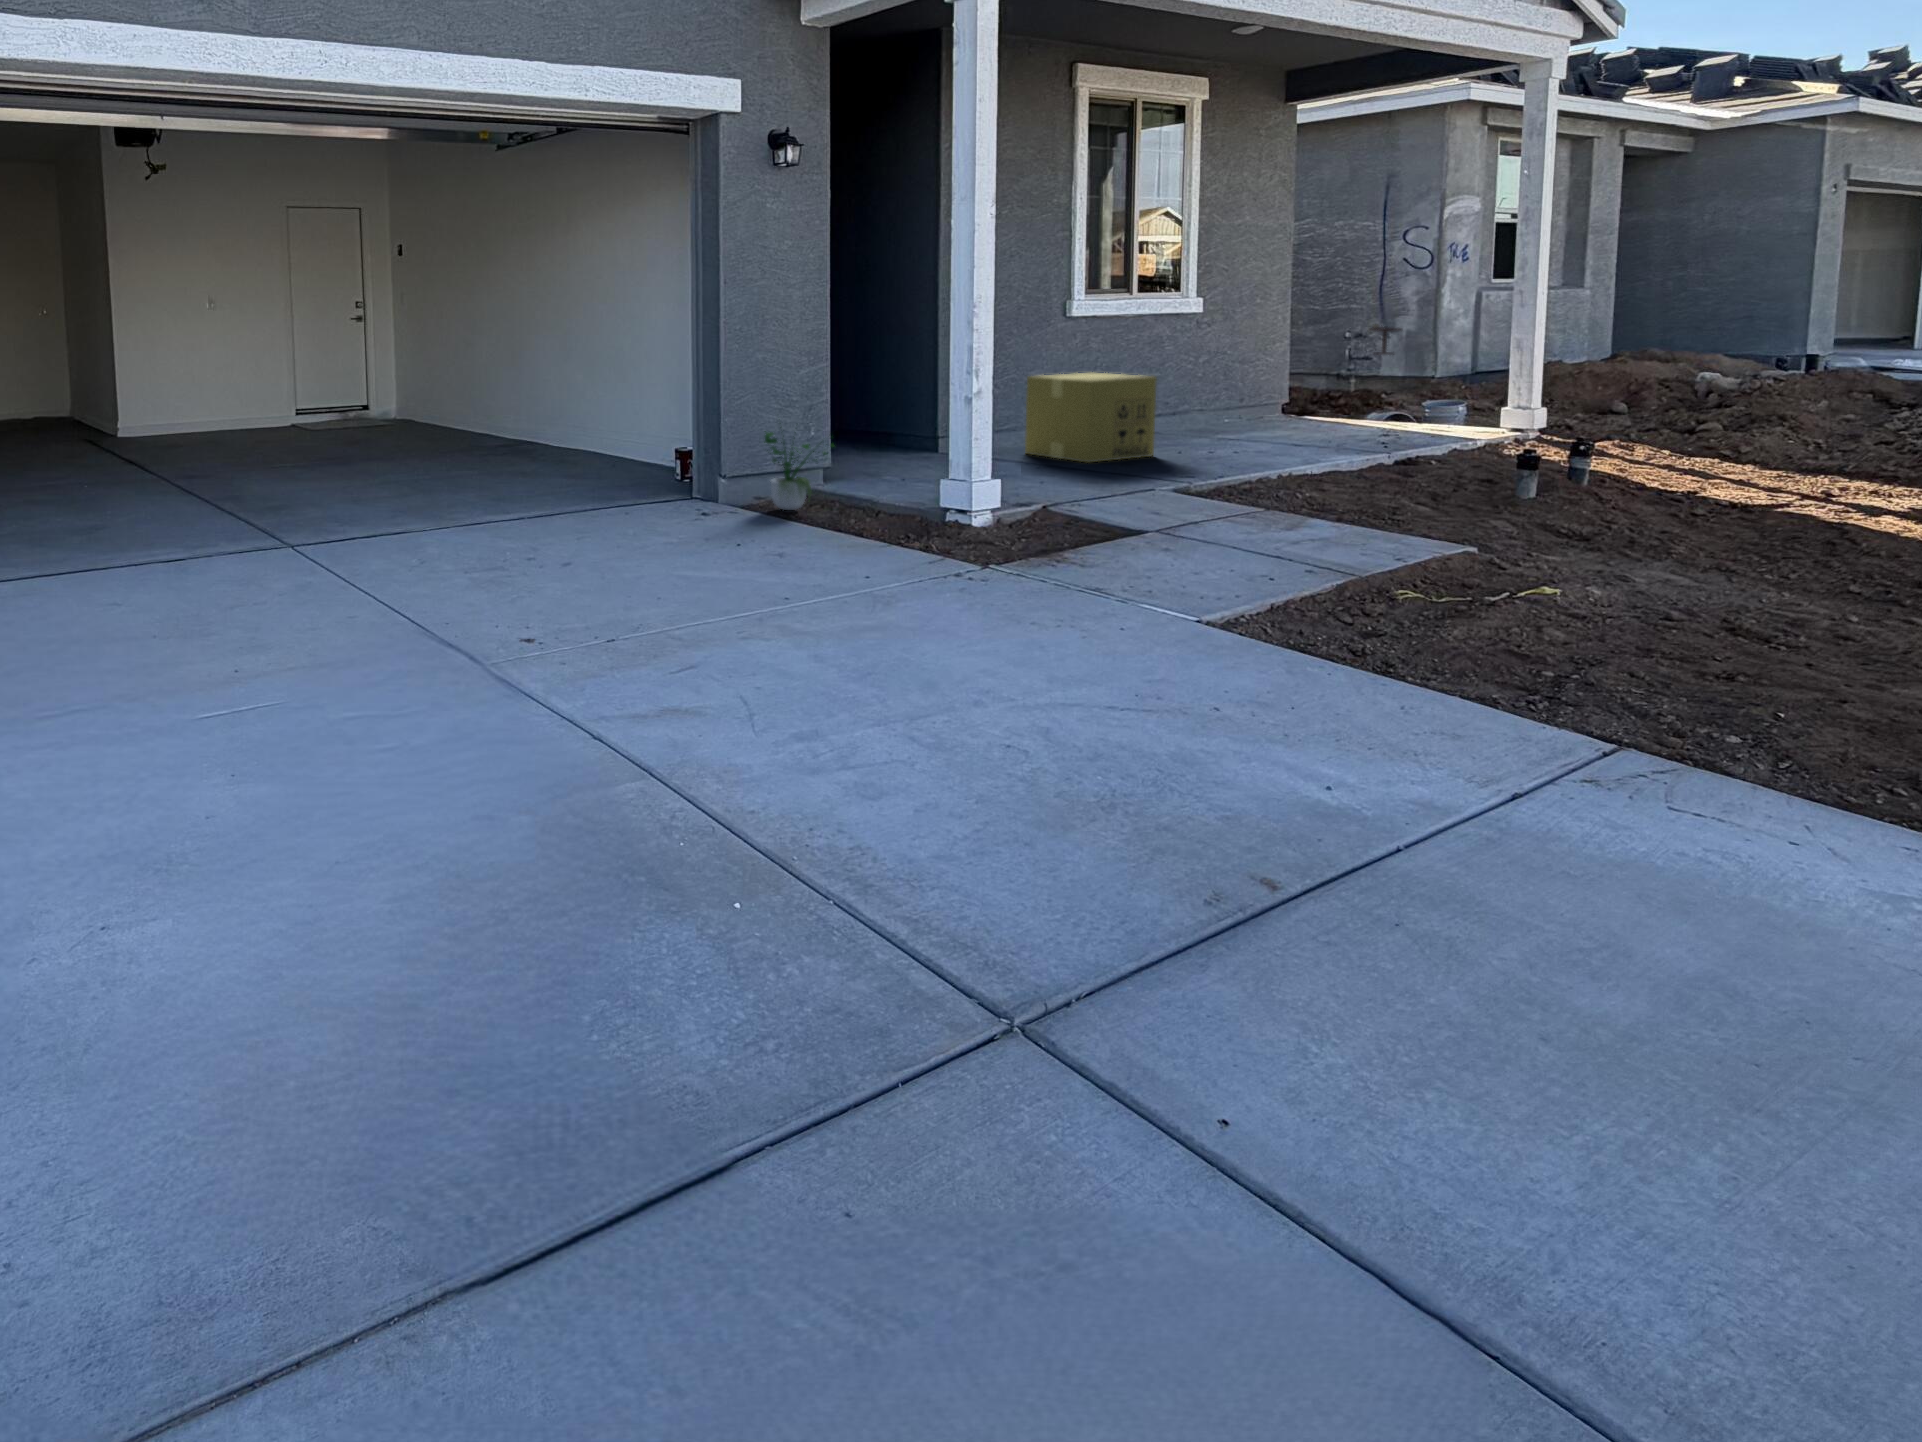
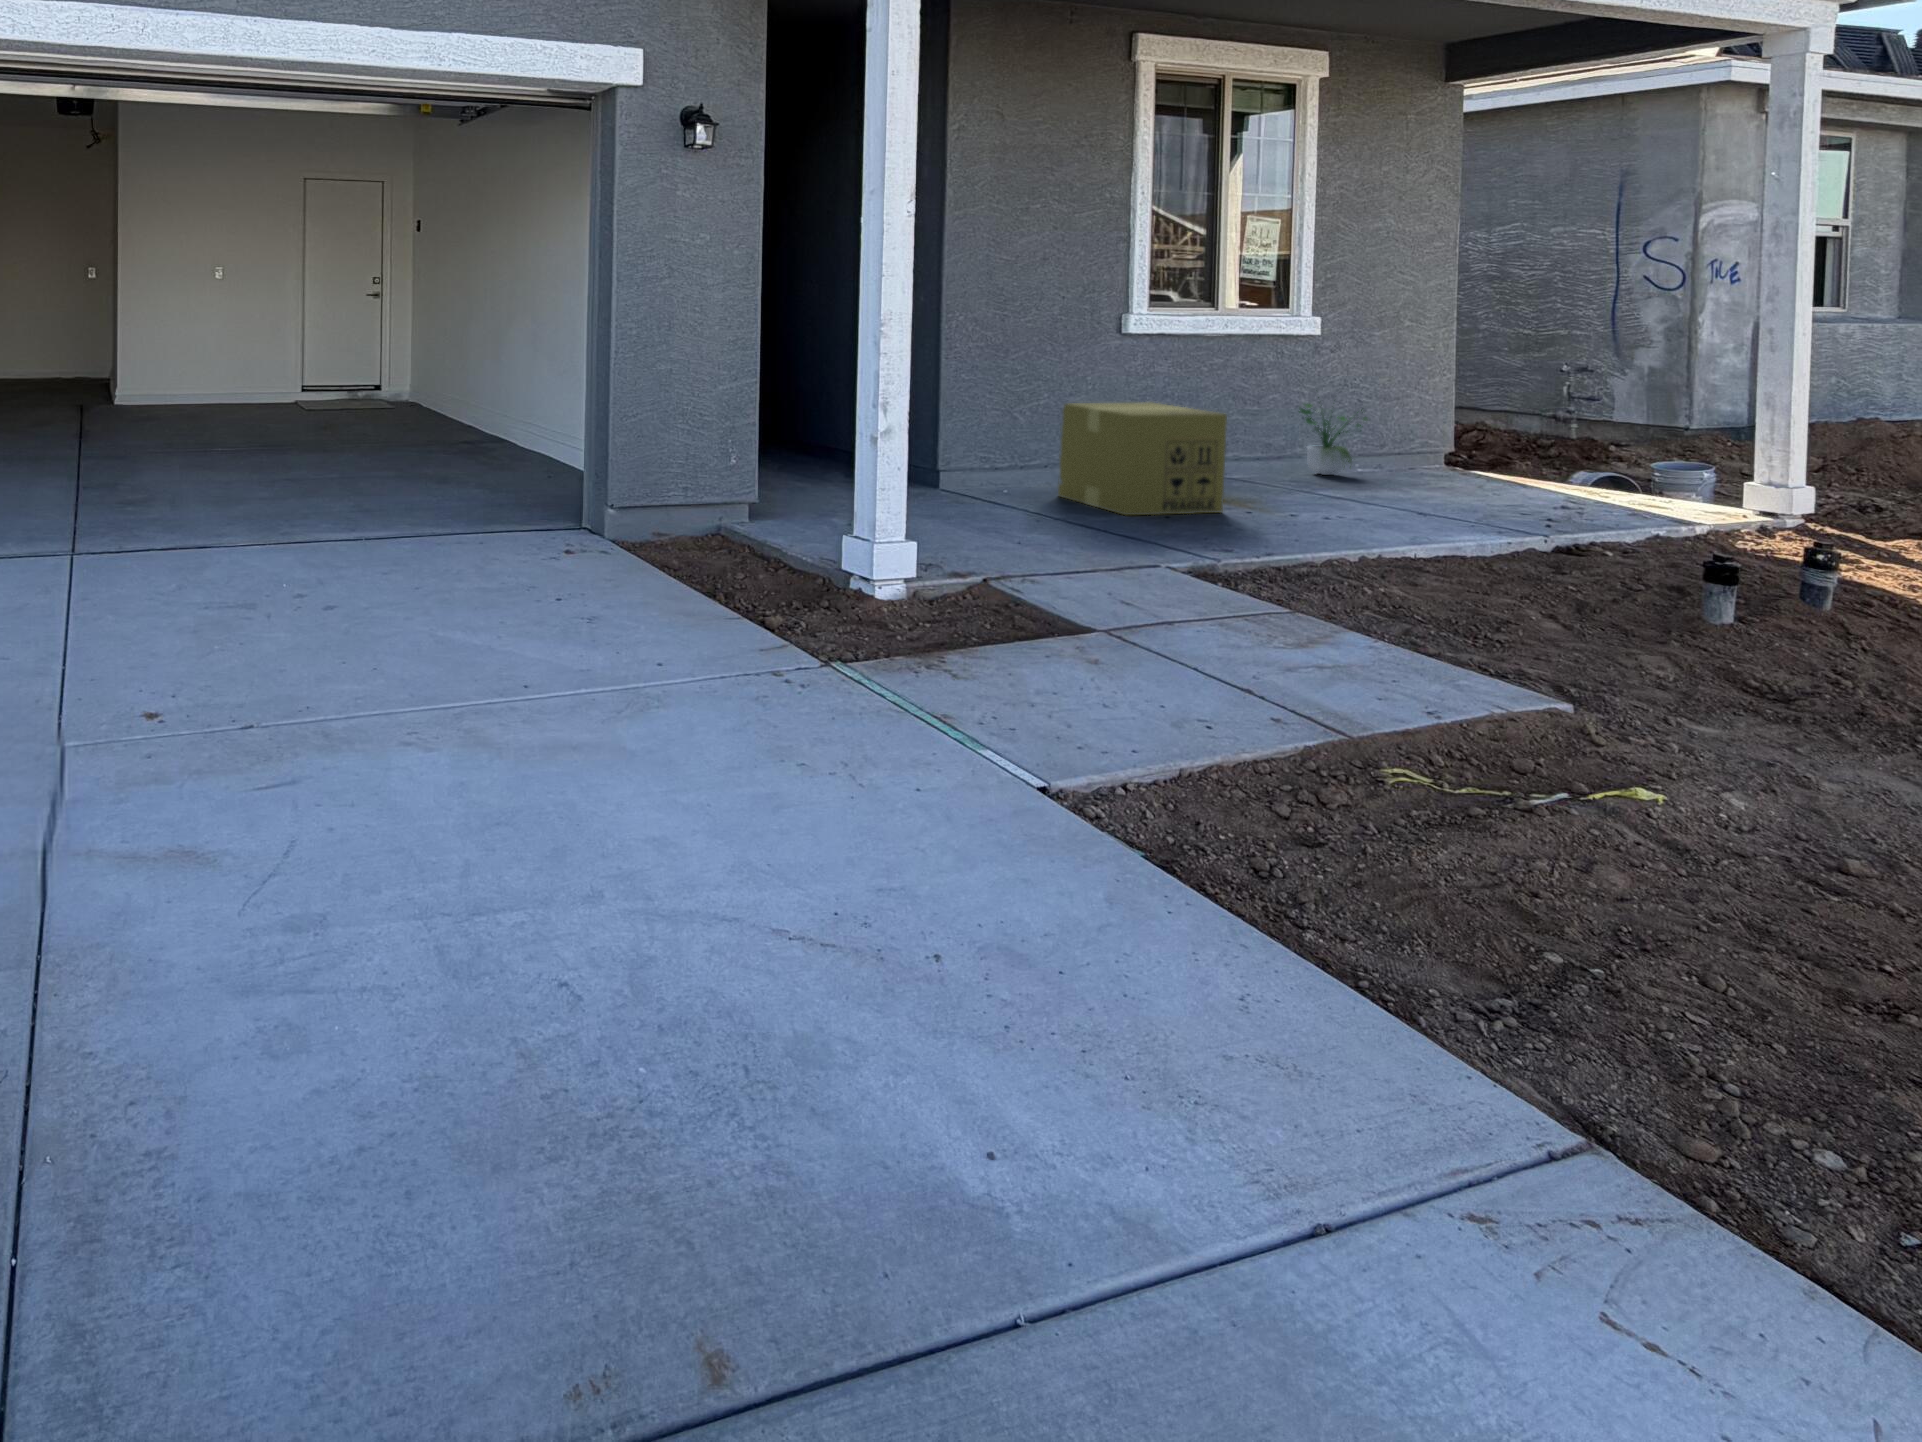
side table: present [1369,325,1402,355] -> none [1595,356,1644,425]
potted plant: present [764,433,834,510] -> present [1299,404,1367,475]

